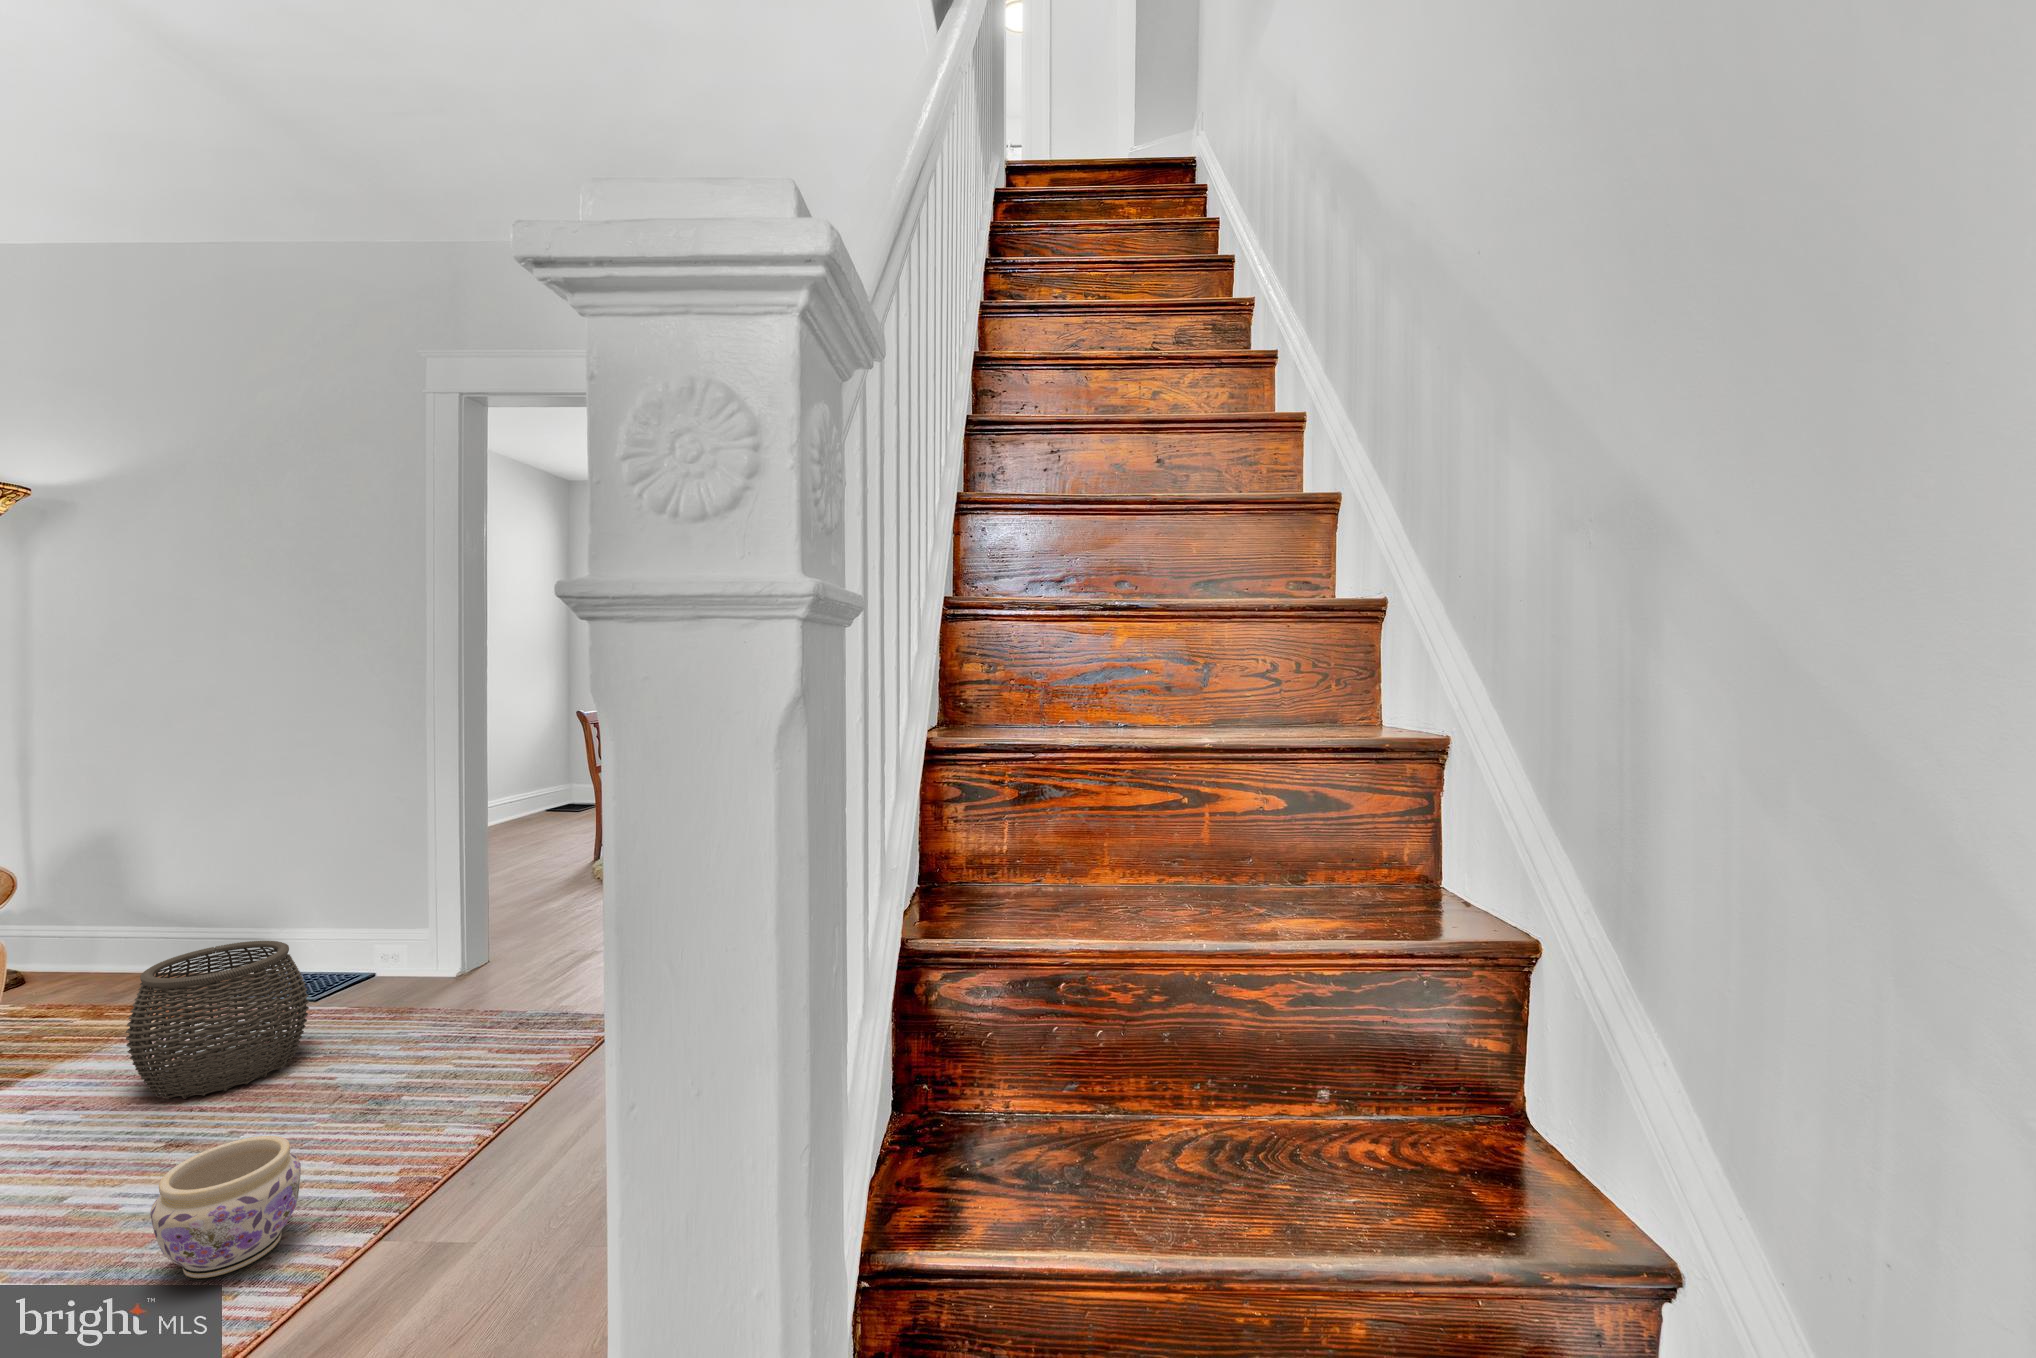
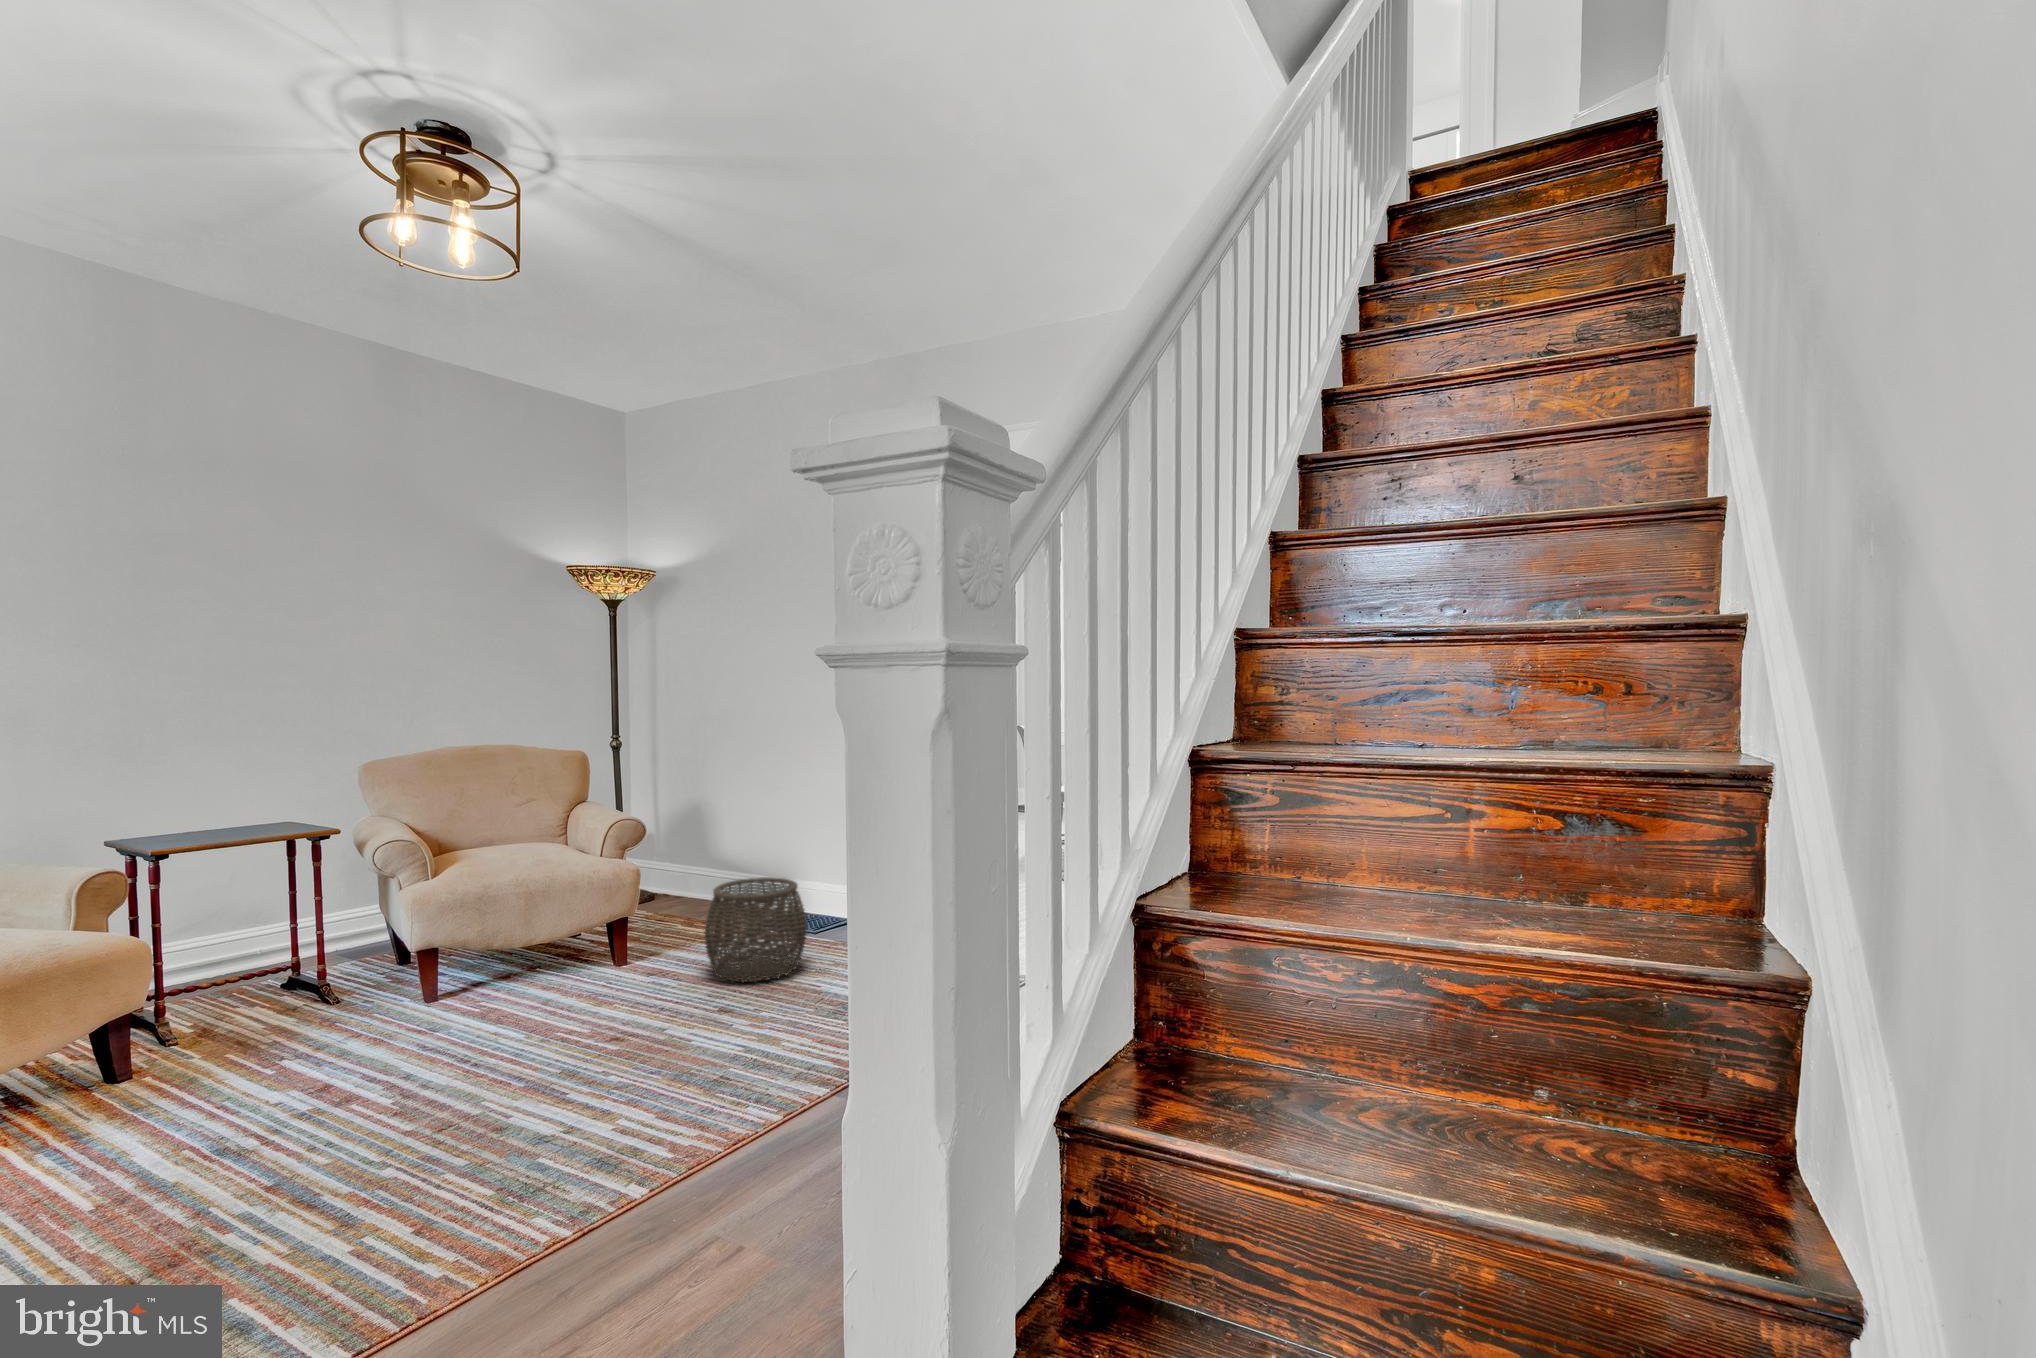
planter: present [150,1136,301,1281] -> none [706,1005,789,1094]

